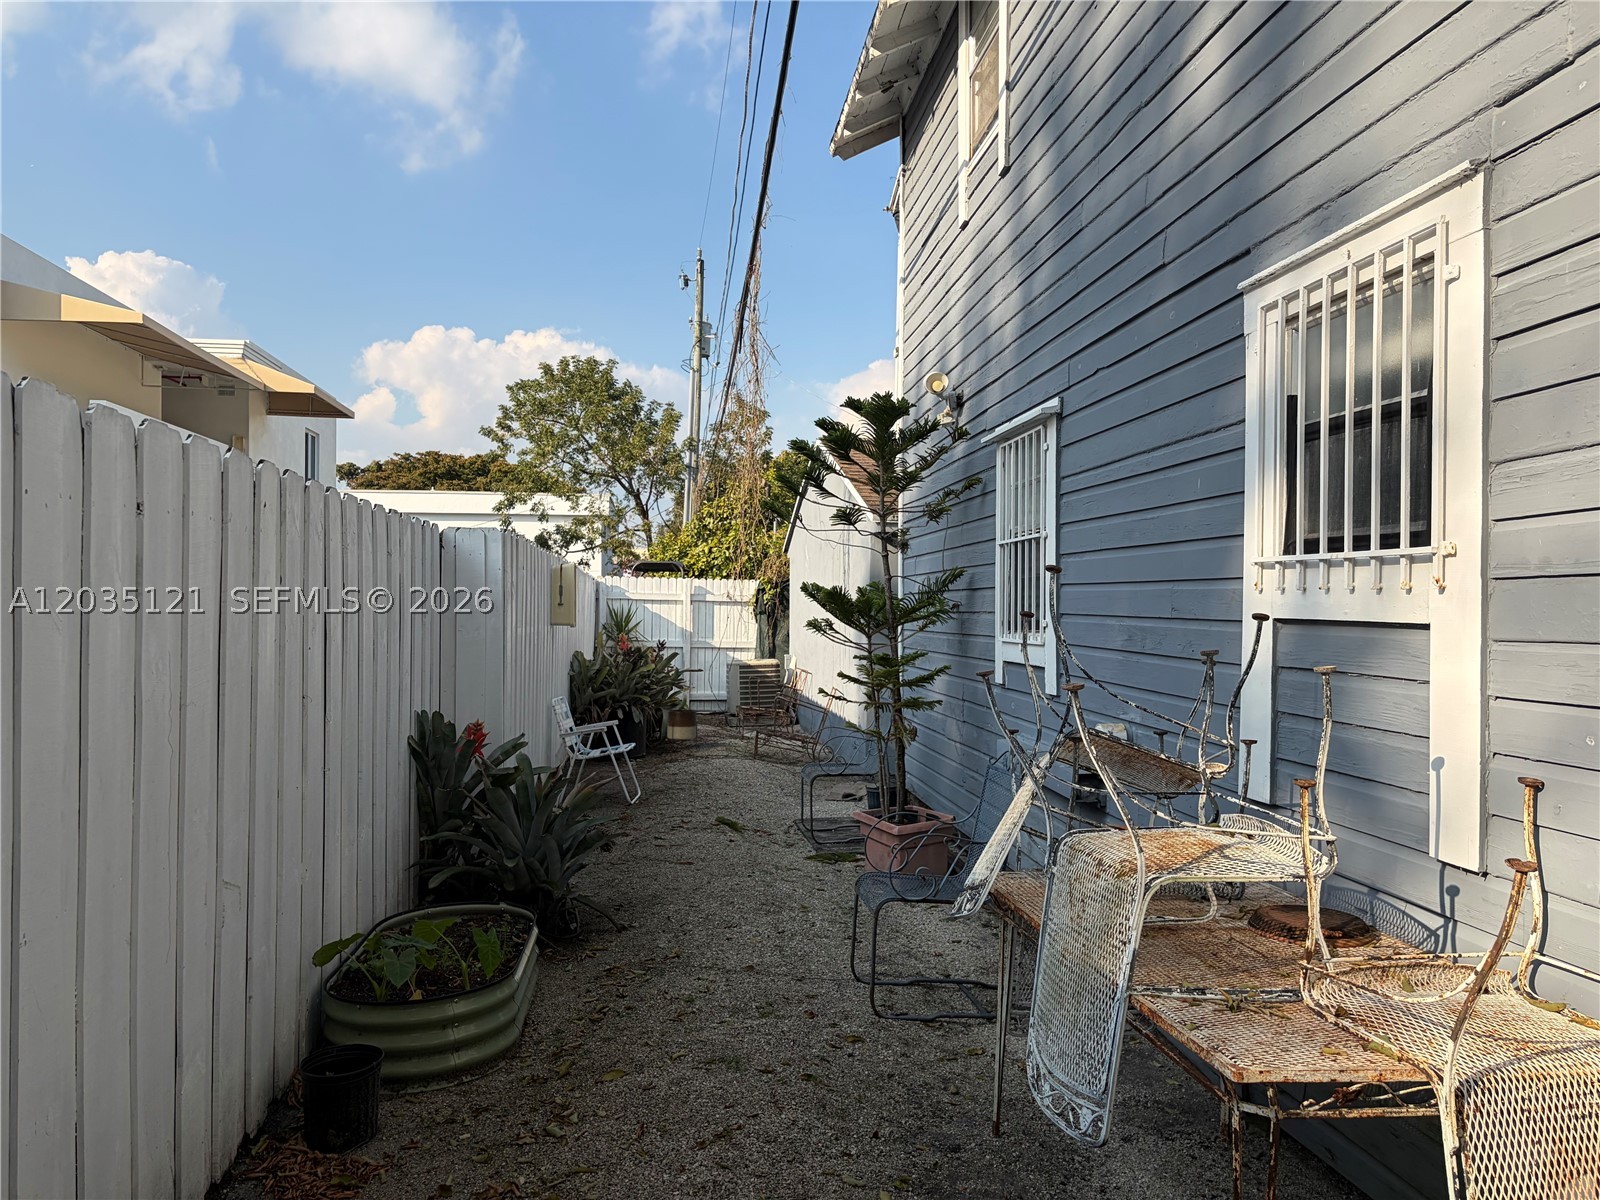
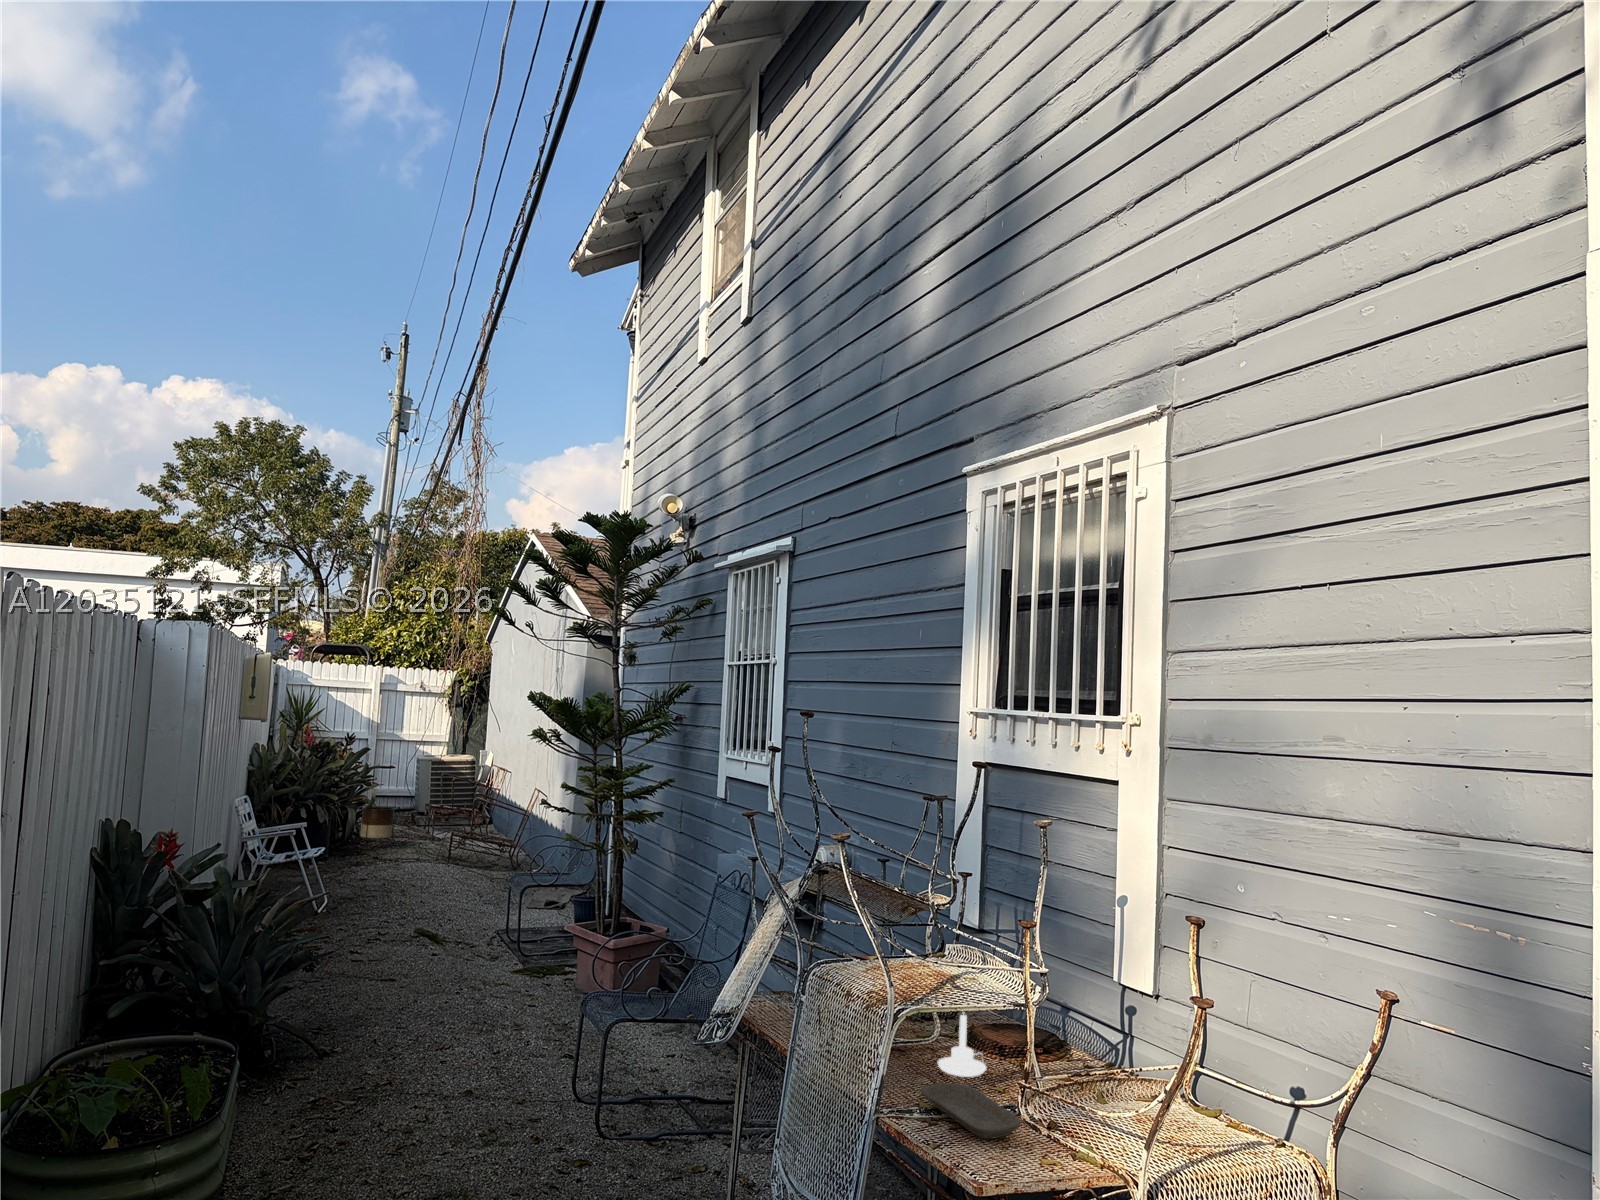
candle holder: none [1213,884,1271,960] -> present [938,1012,986,1077]
tray: none [1184,963,1300,1021] -> present [920,1083,1022,1139]

